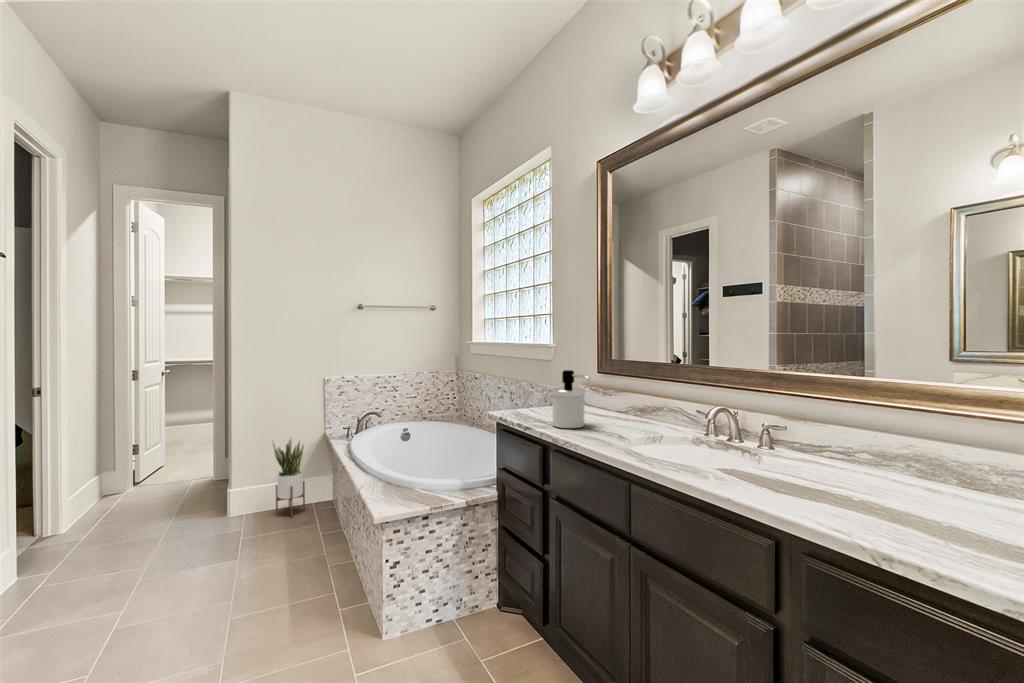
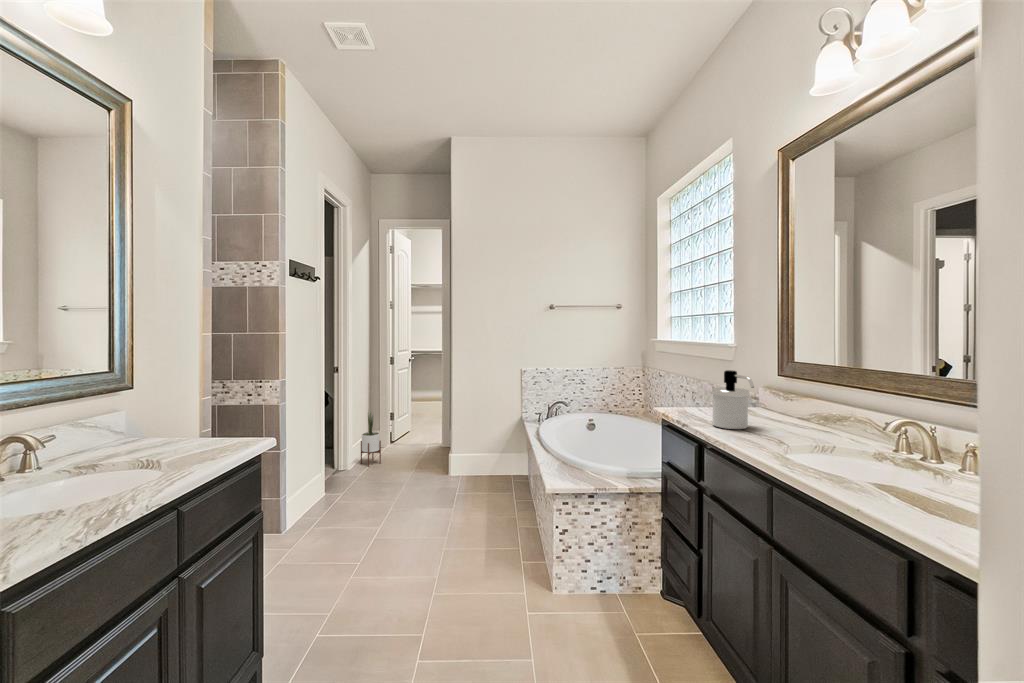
potted plant: present [272,437,305,517] -> present [361,410,381,466]

